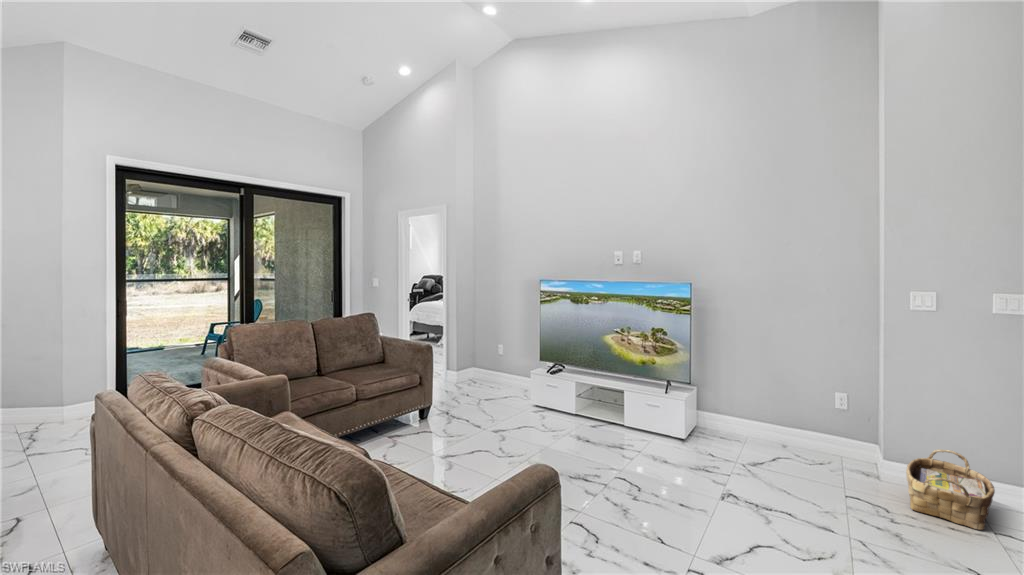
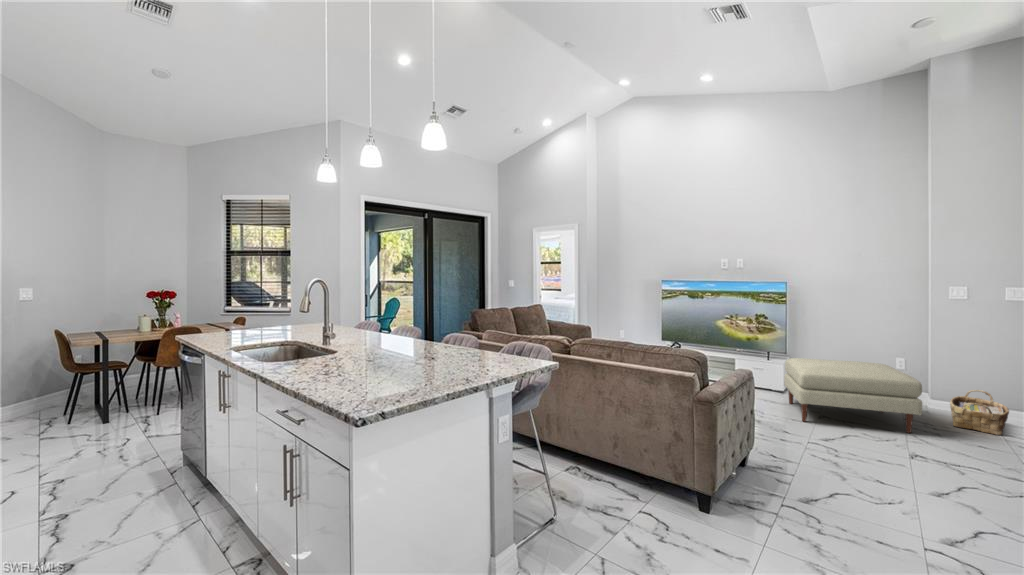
ottoman: none [678,396,862,529] -> present [784,358,922,433]

